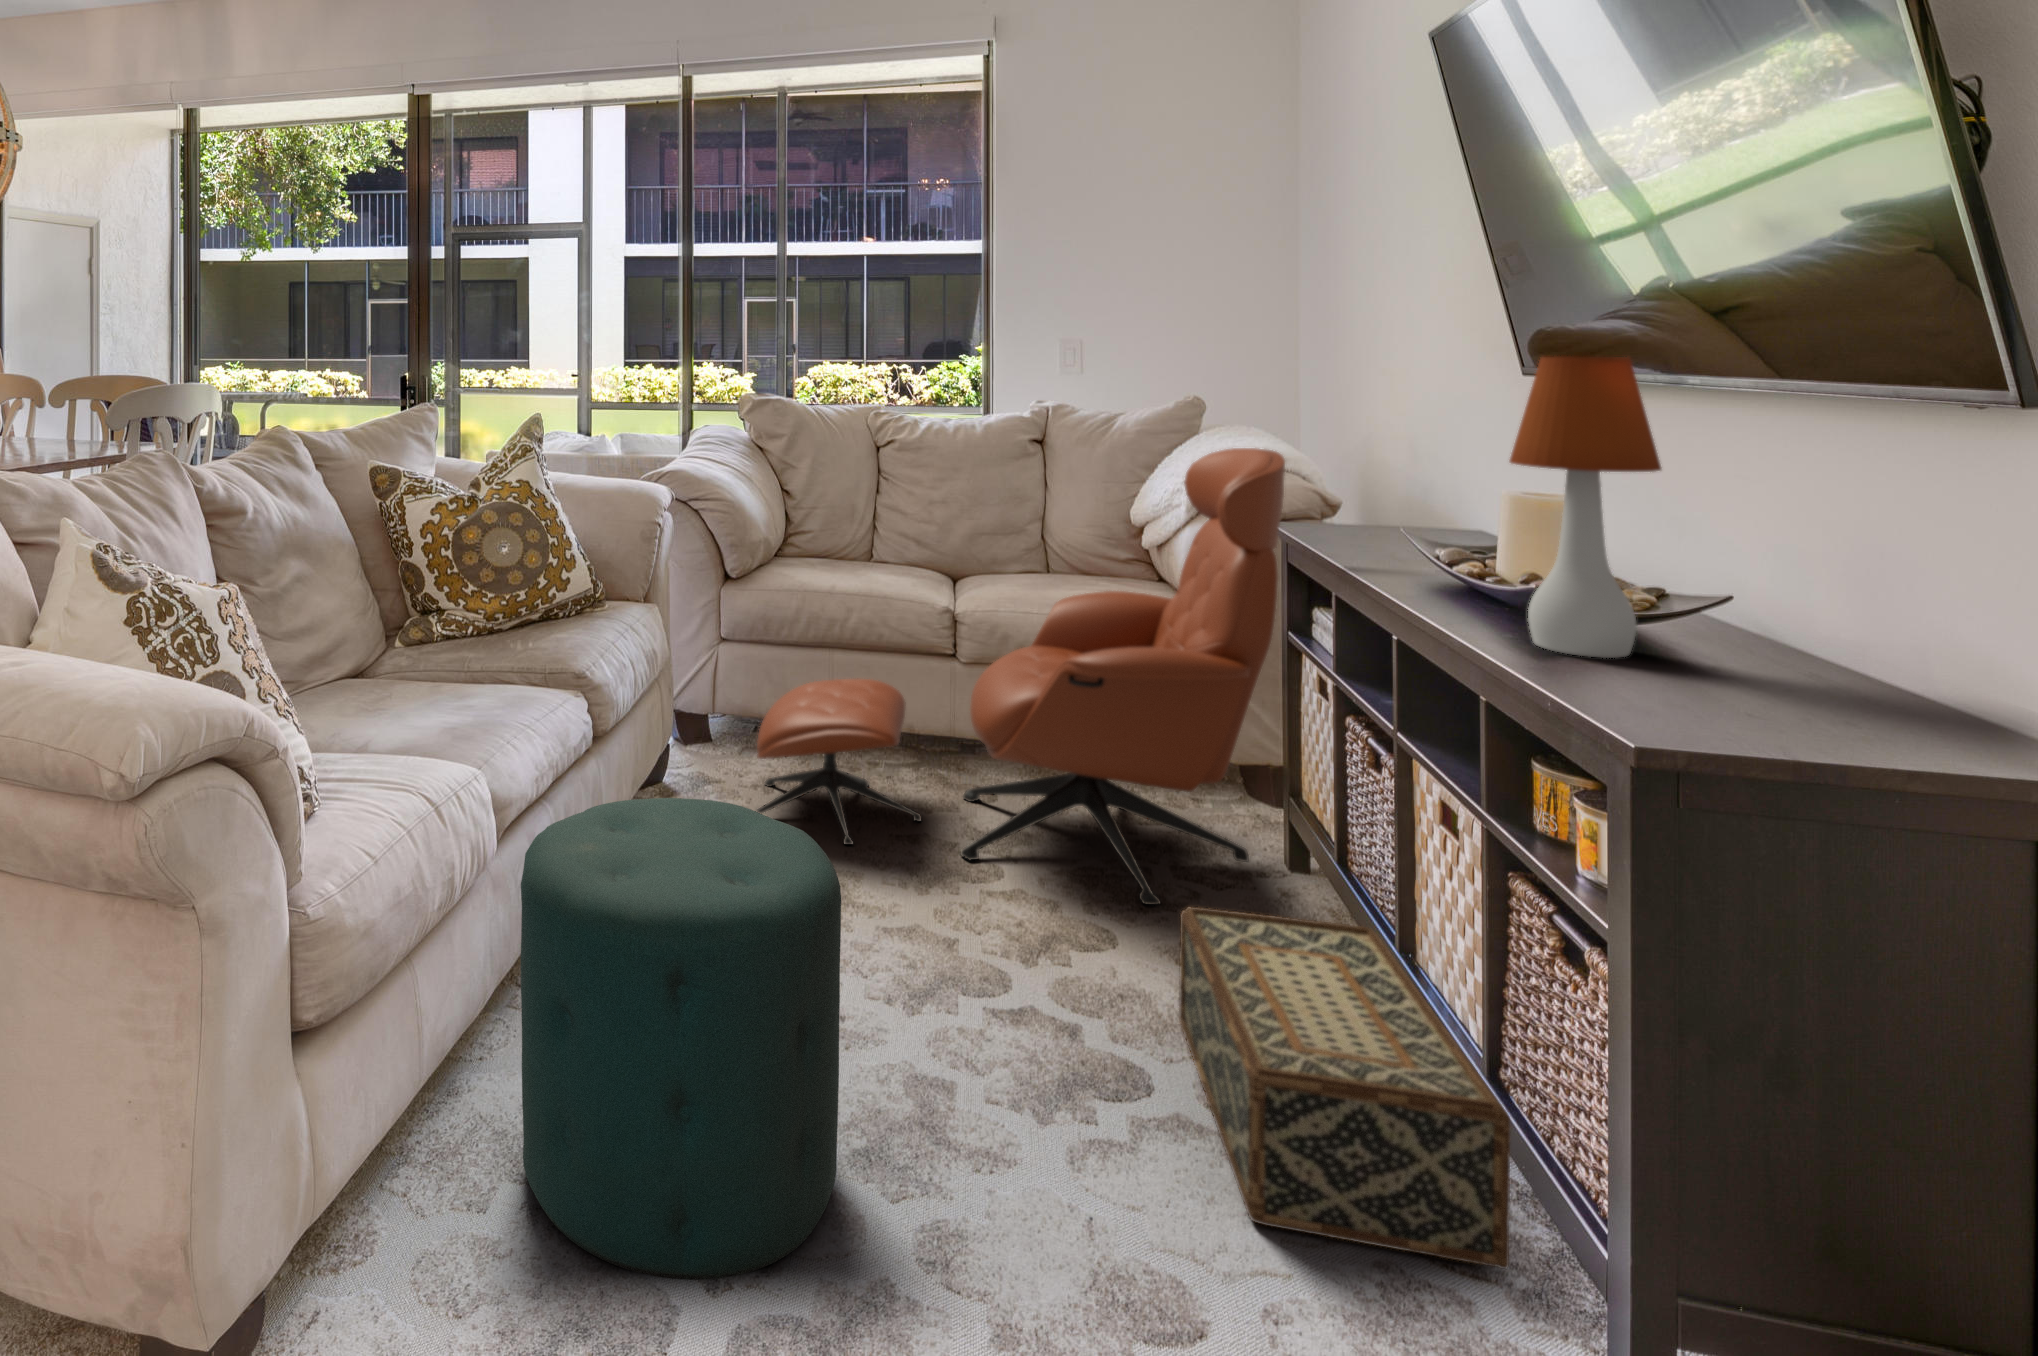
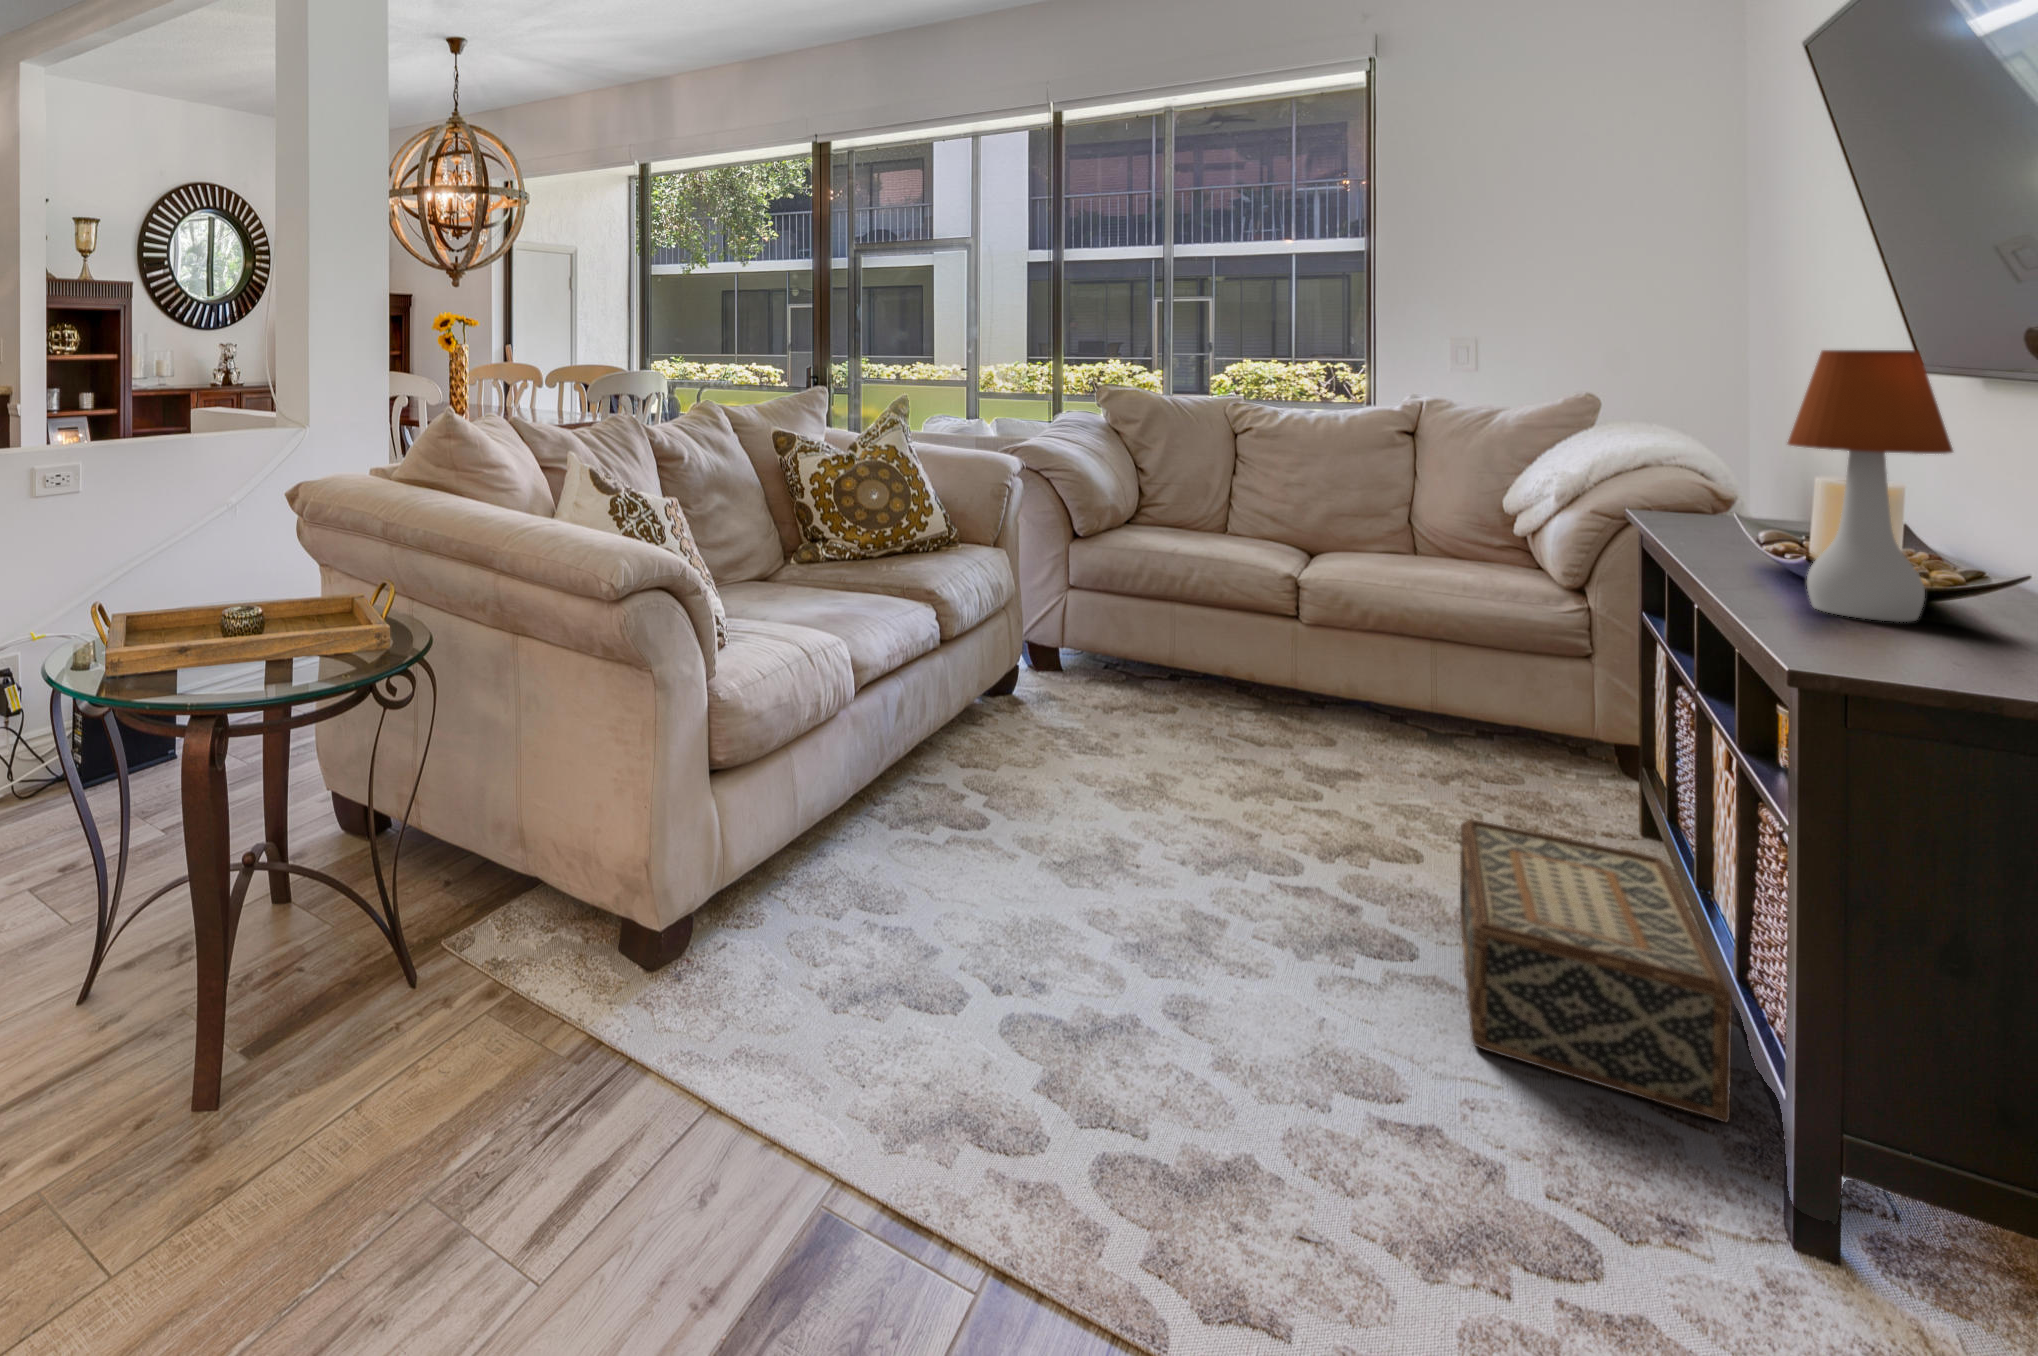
lounge chair: present [757,448,1285,905] -> none [1086,439,1628,837]
ottoman: present [521,798,841,1280] -> none [866,668,1108,990]

